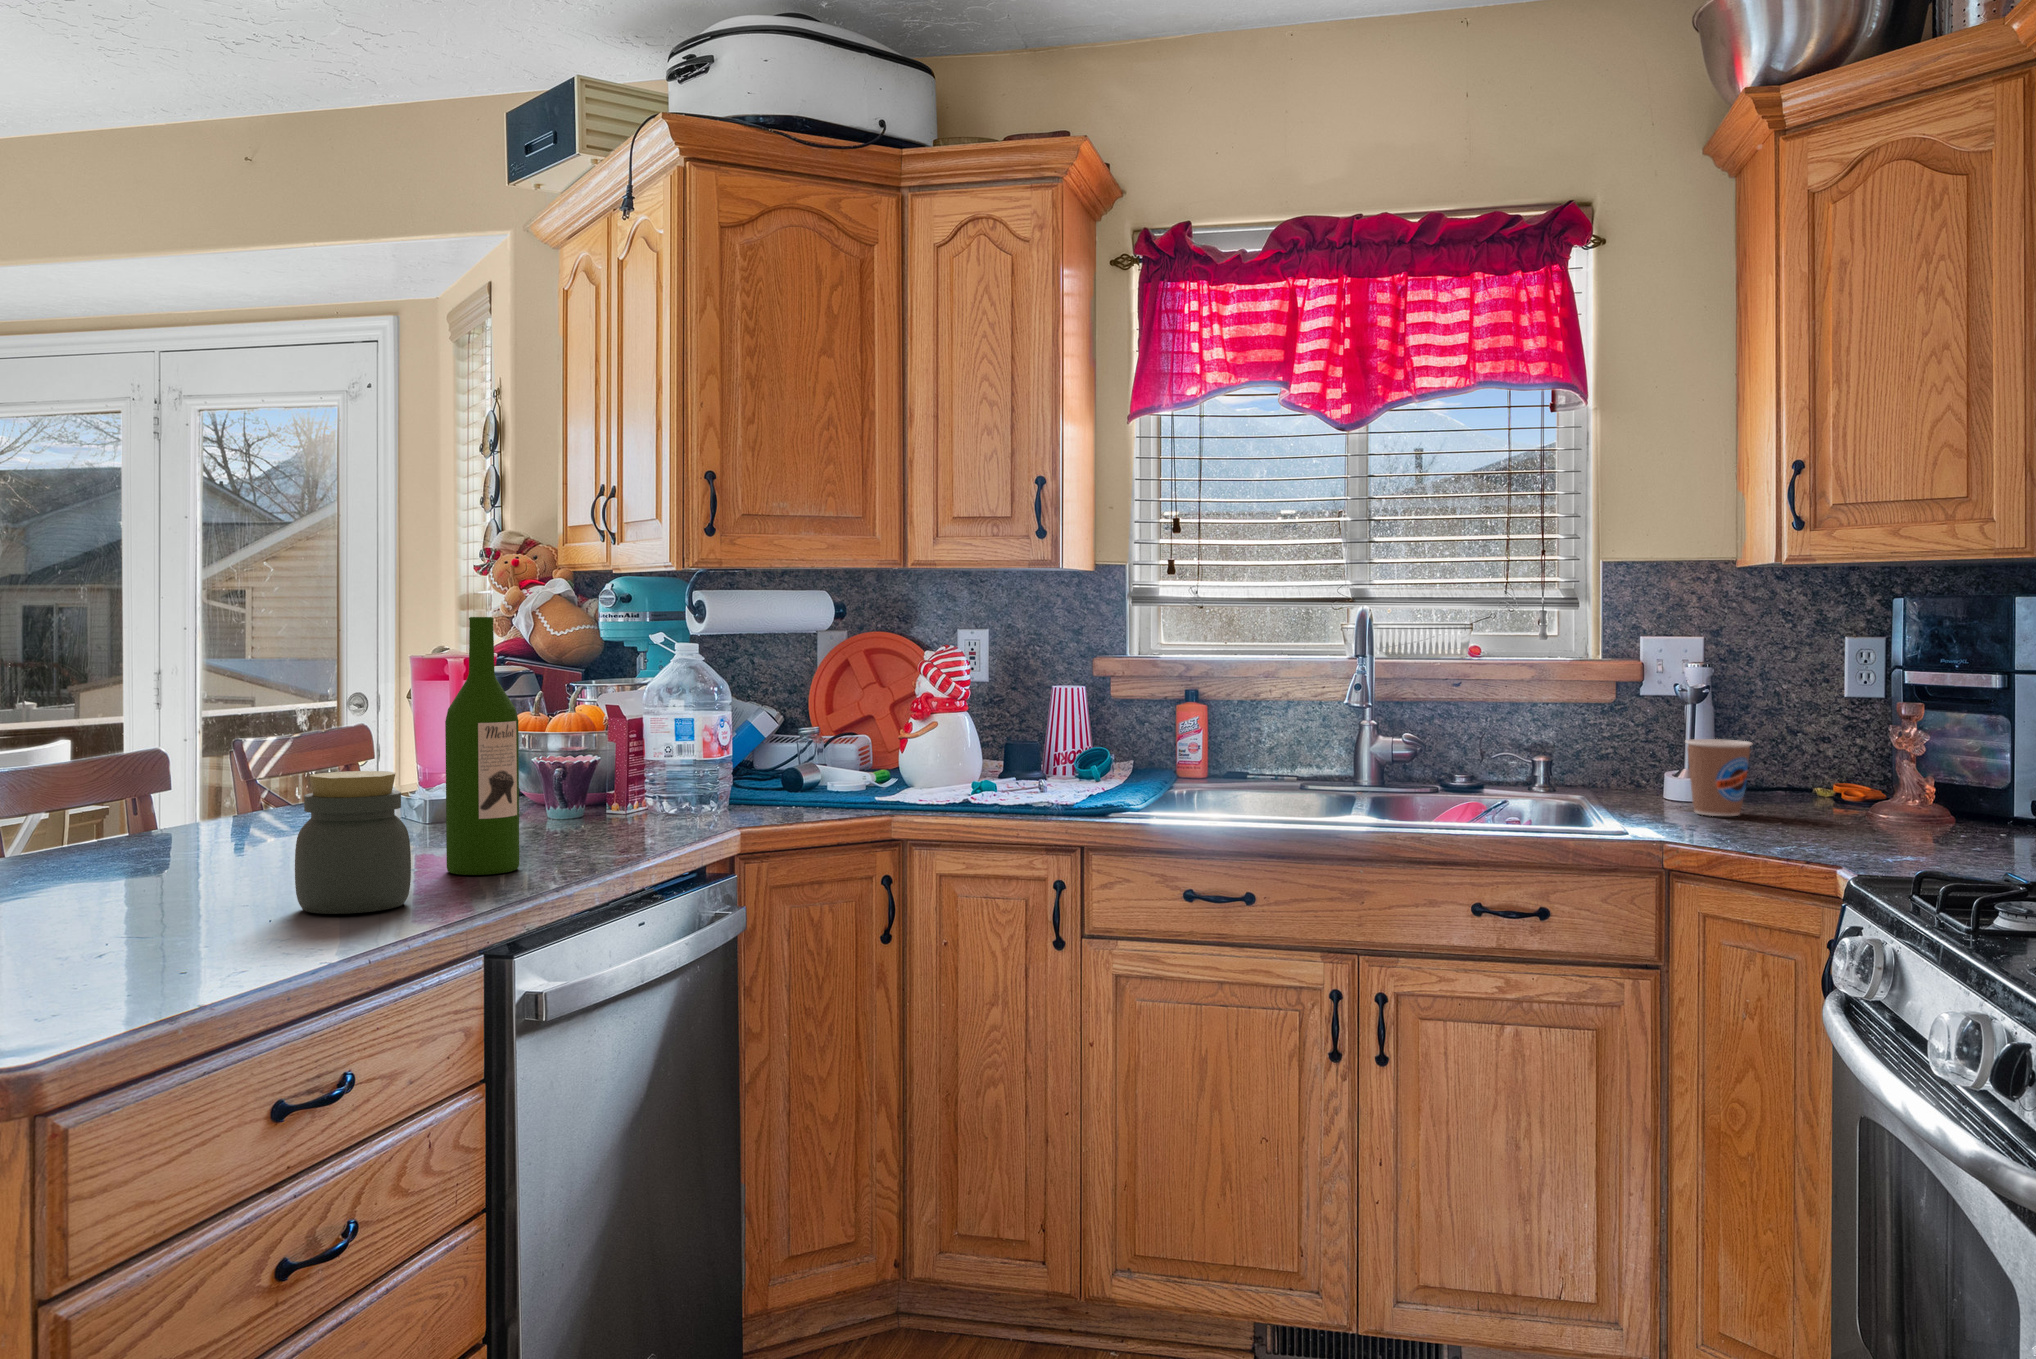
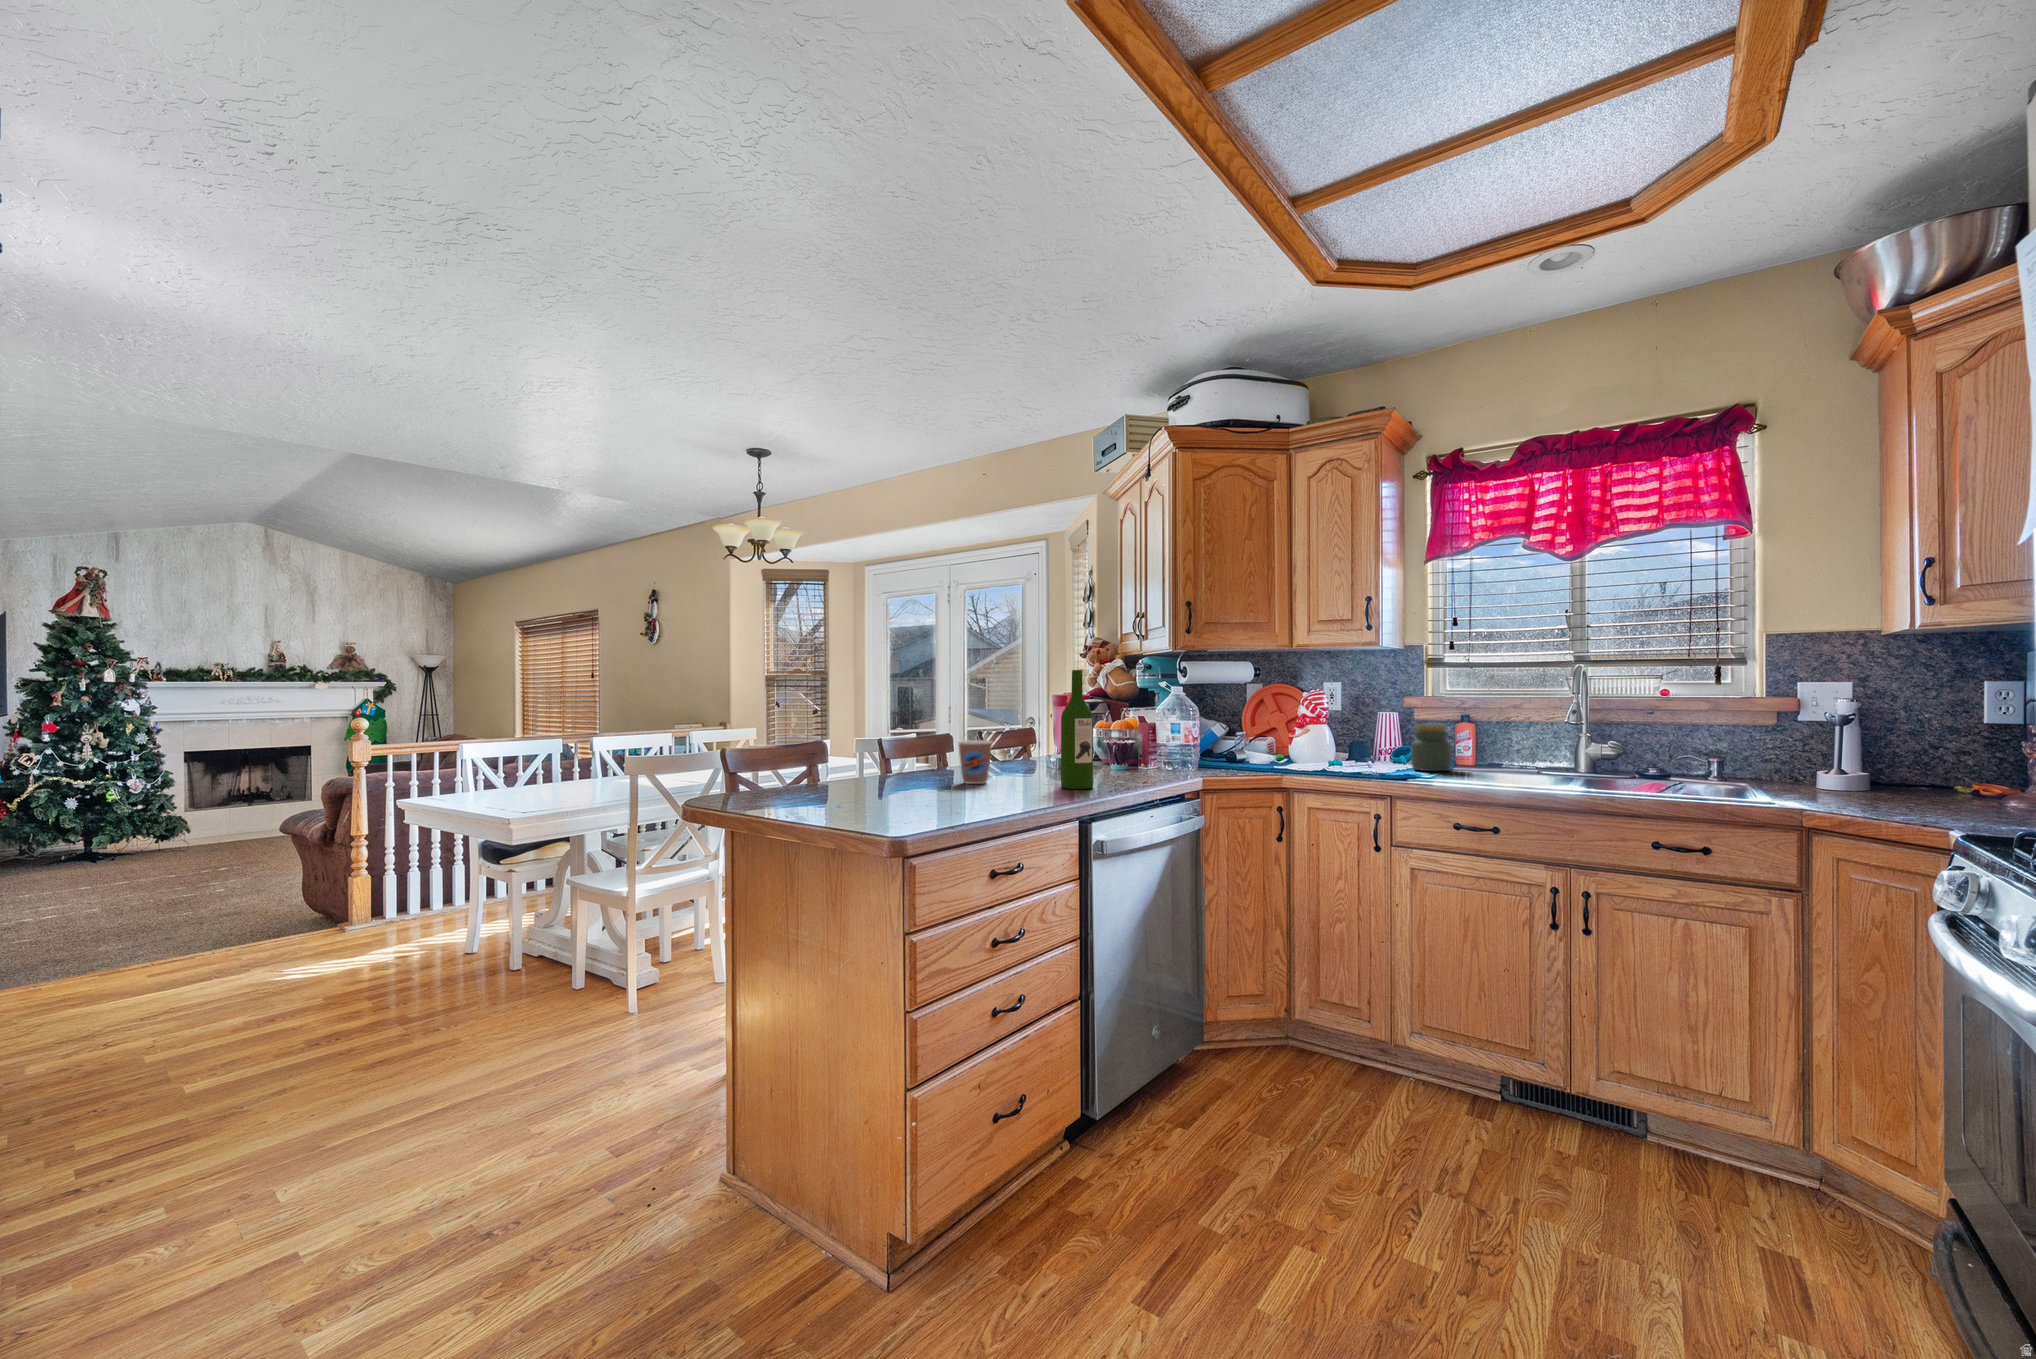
coffee cup: present [1686,739,1752,816] -> present [959,740,992,784]
jar: present [295,771,411,914] -> present [1411,724,1452,771]

